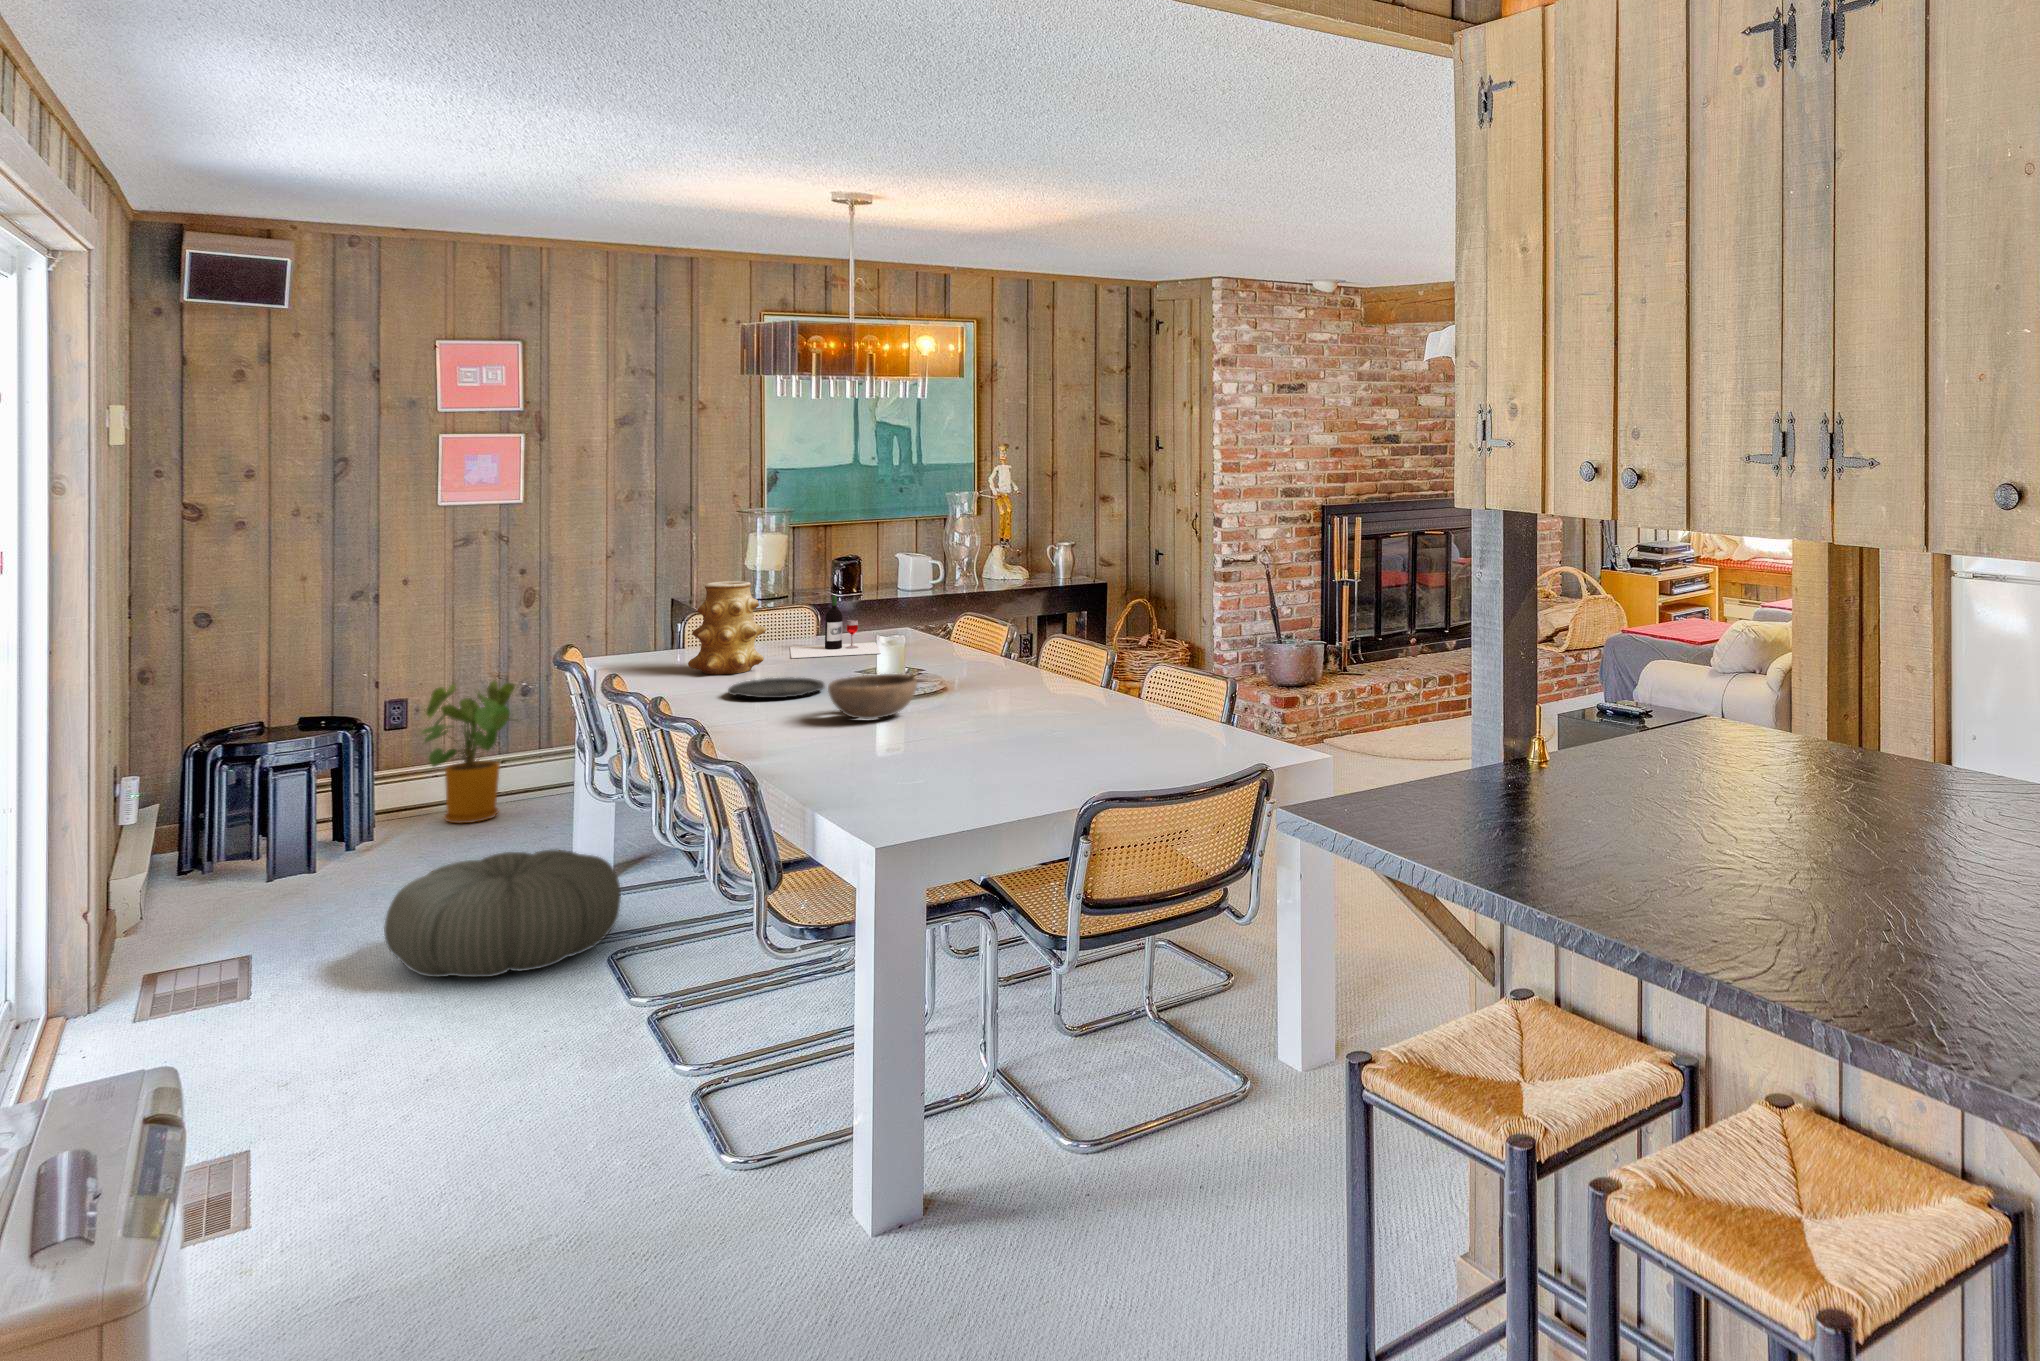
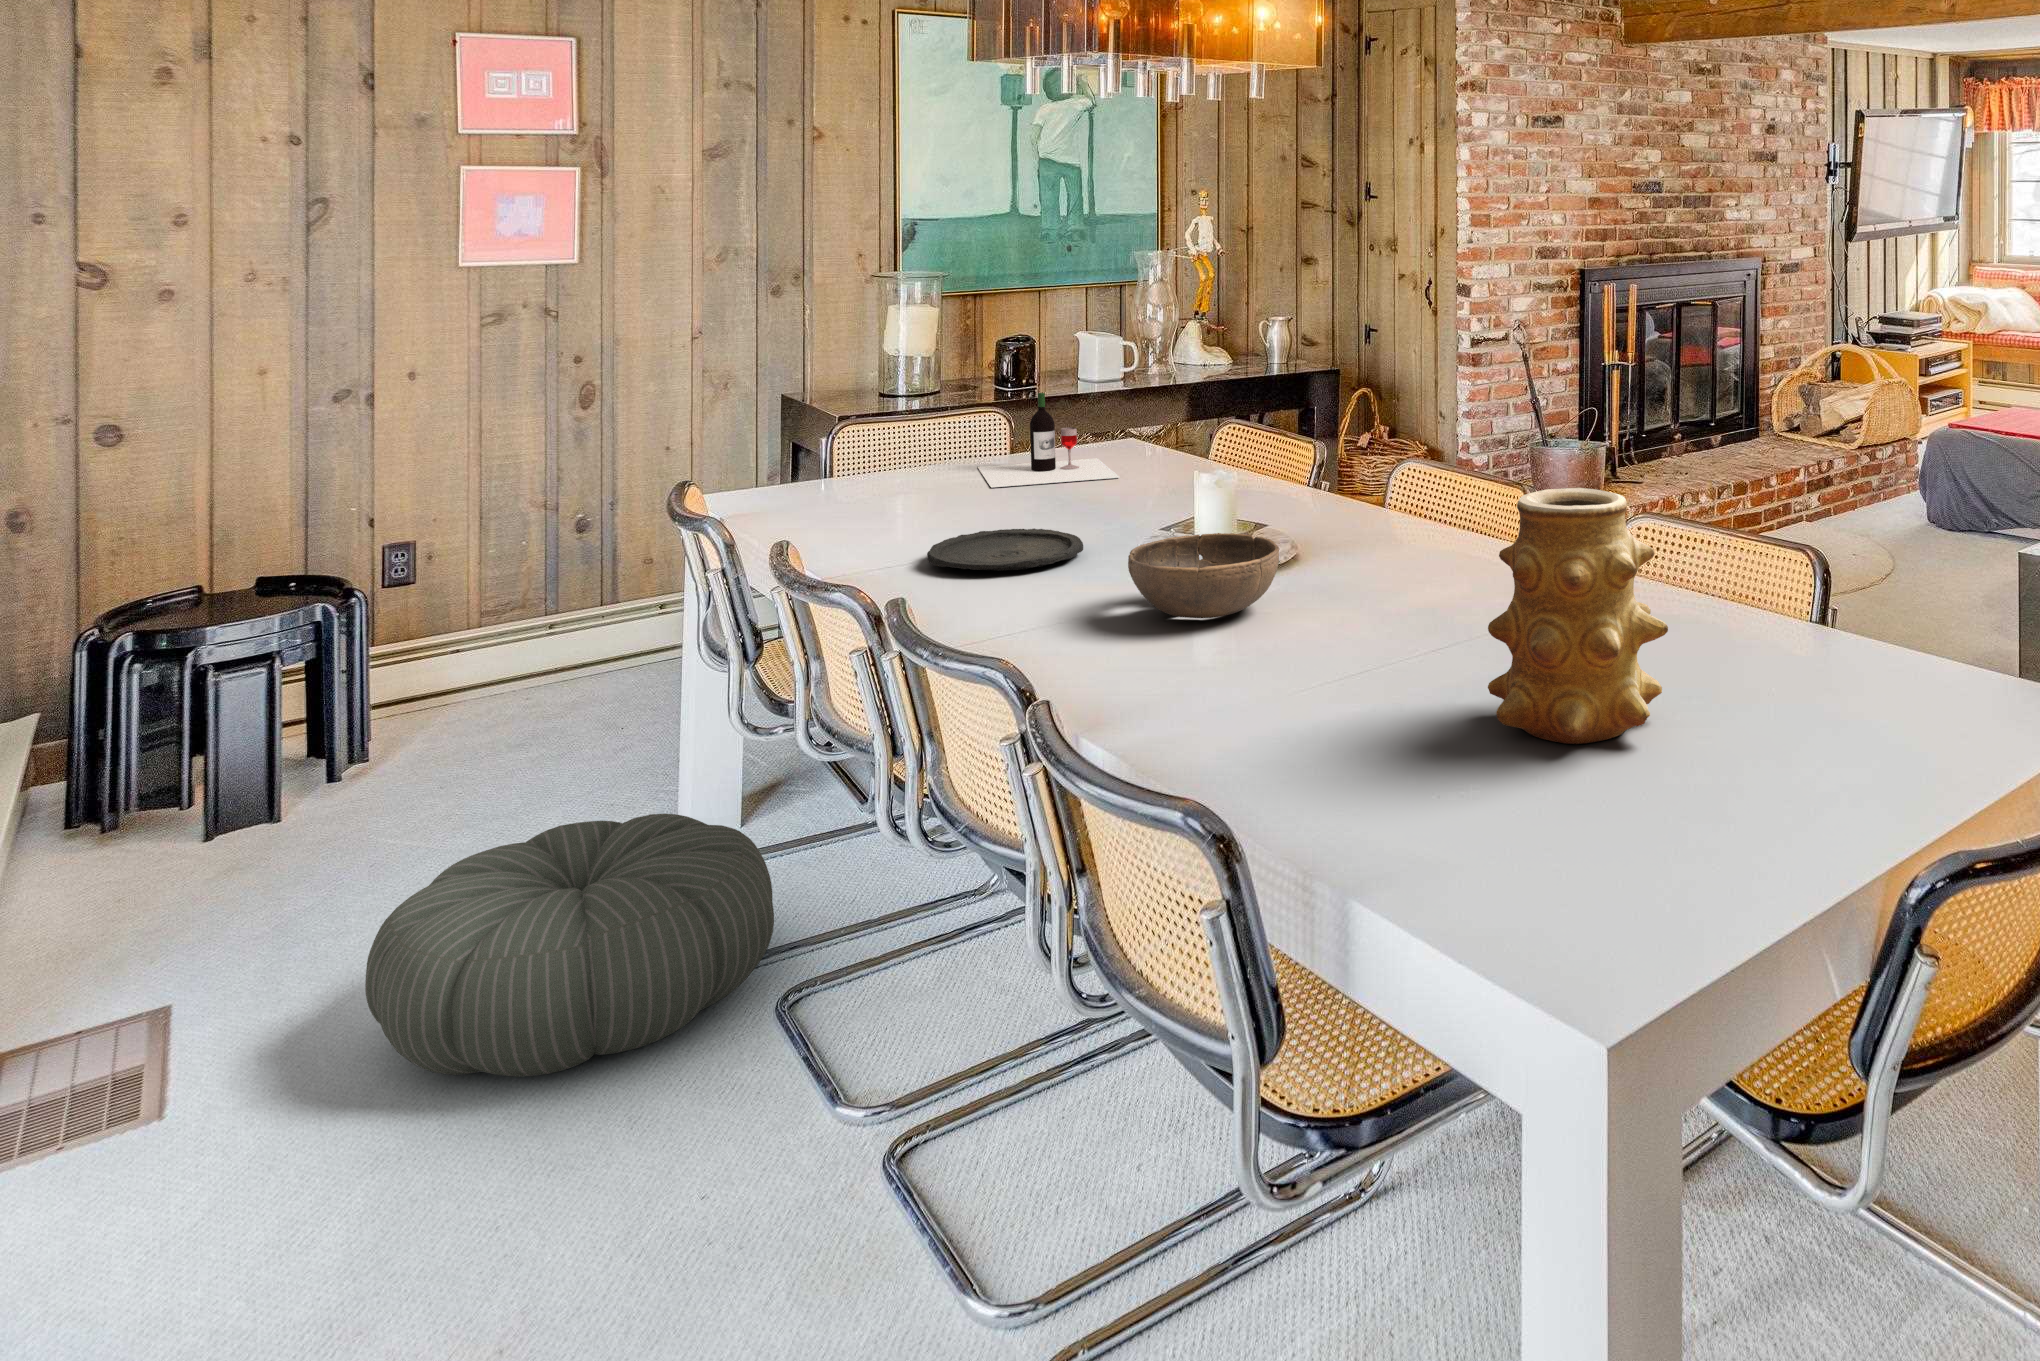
vase: present [688,581,766,675] -> present [1488,488,1668,744]
house plant: present [422,681,521,823] -> none [437,512,599,716]

